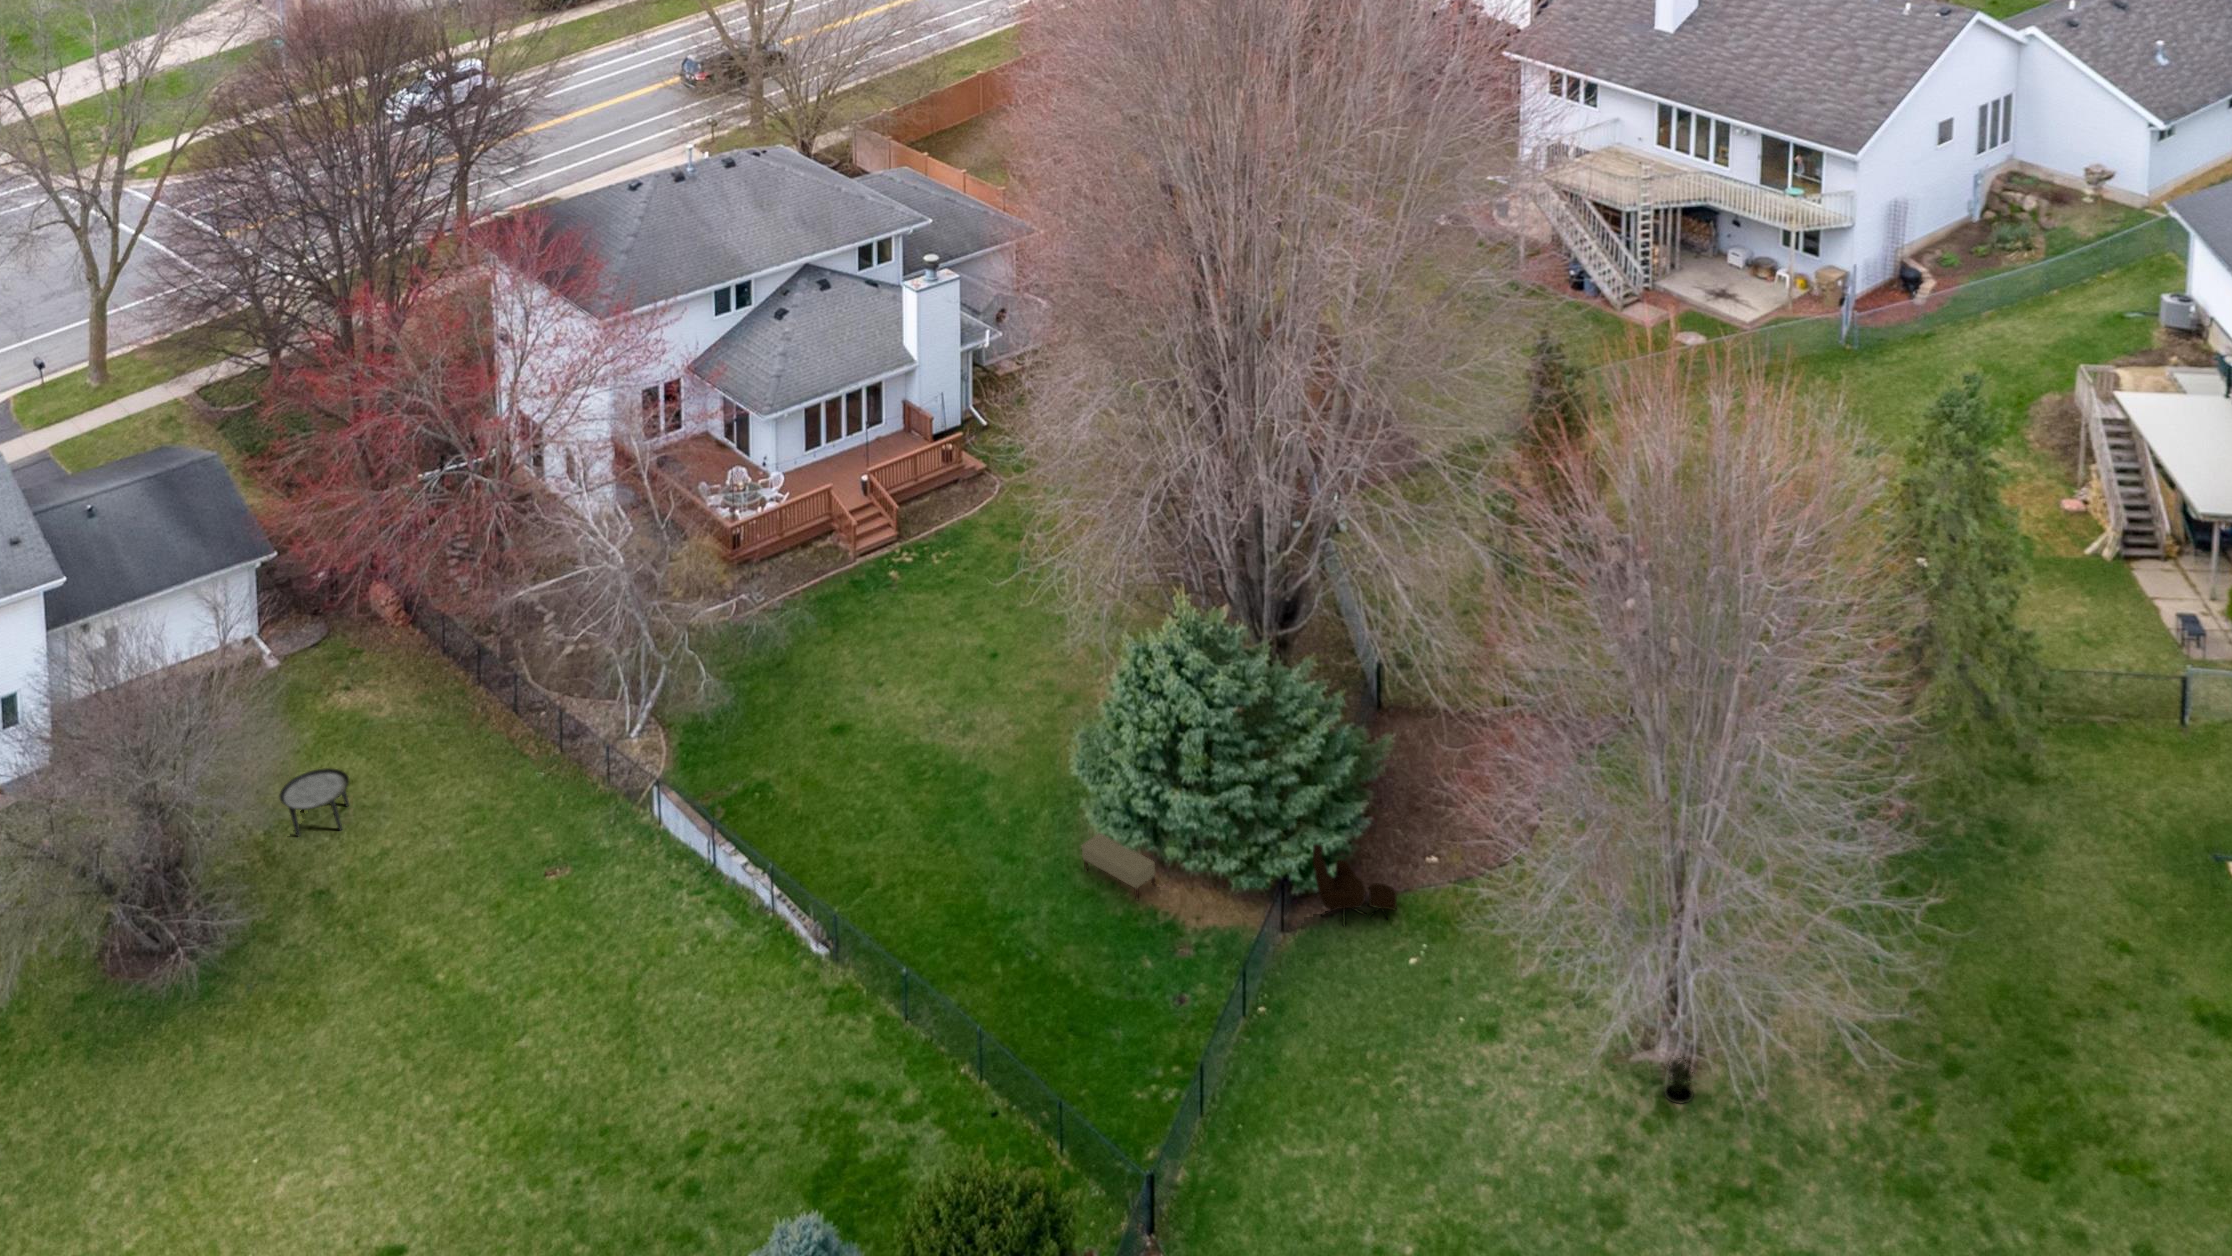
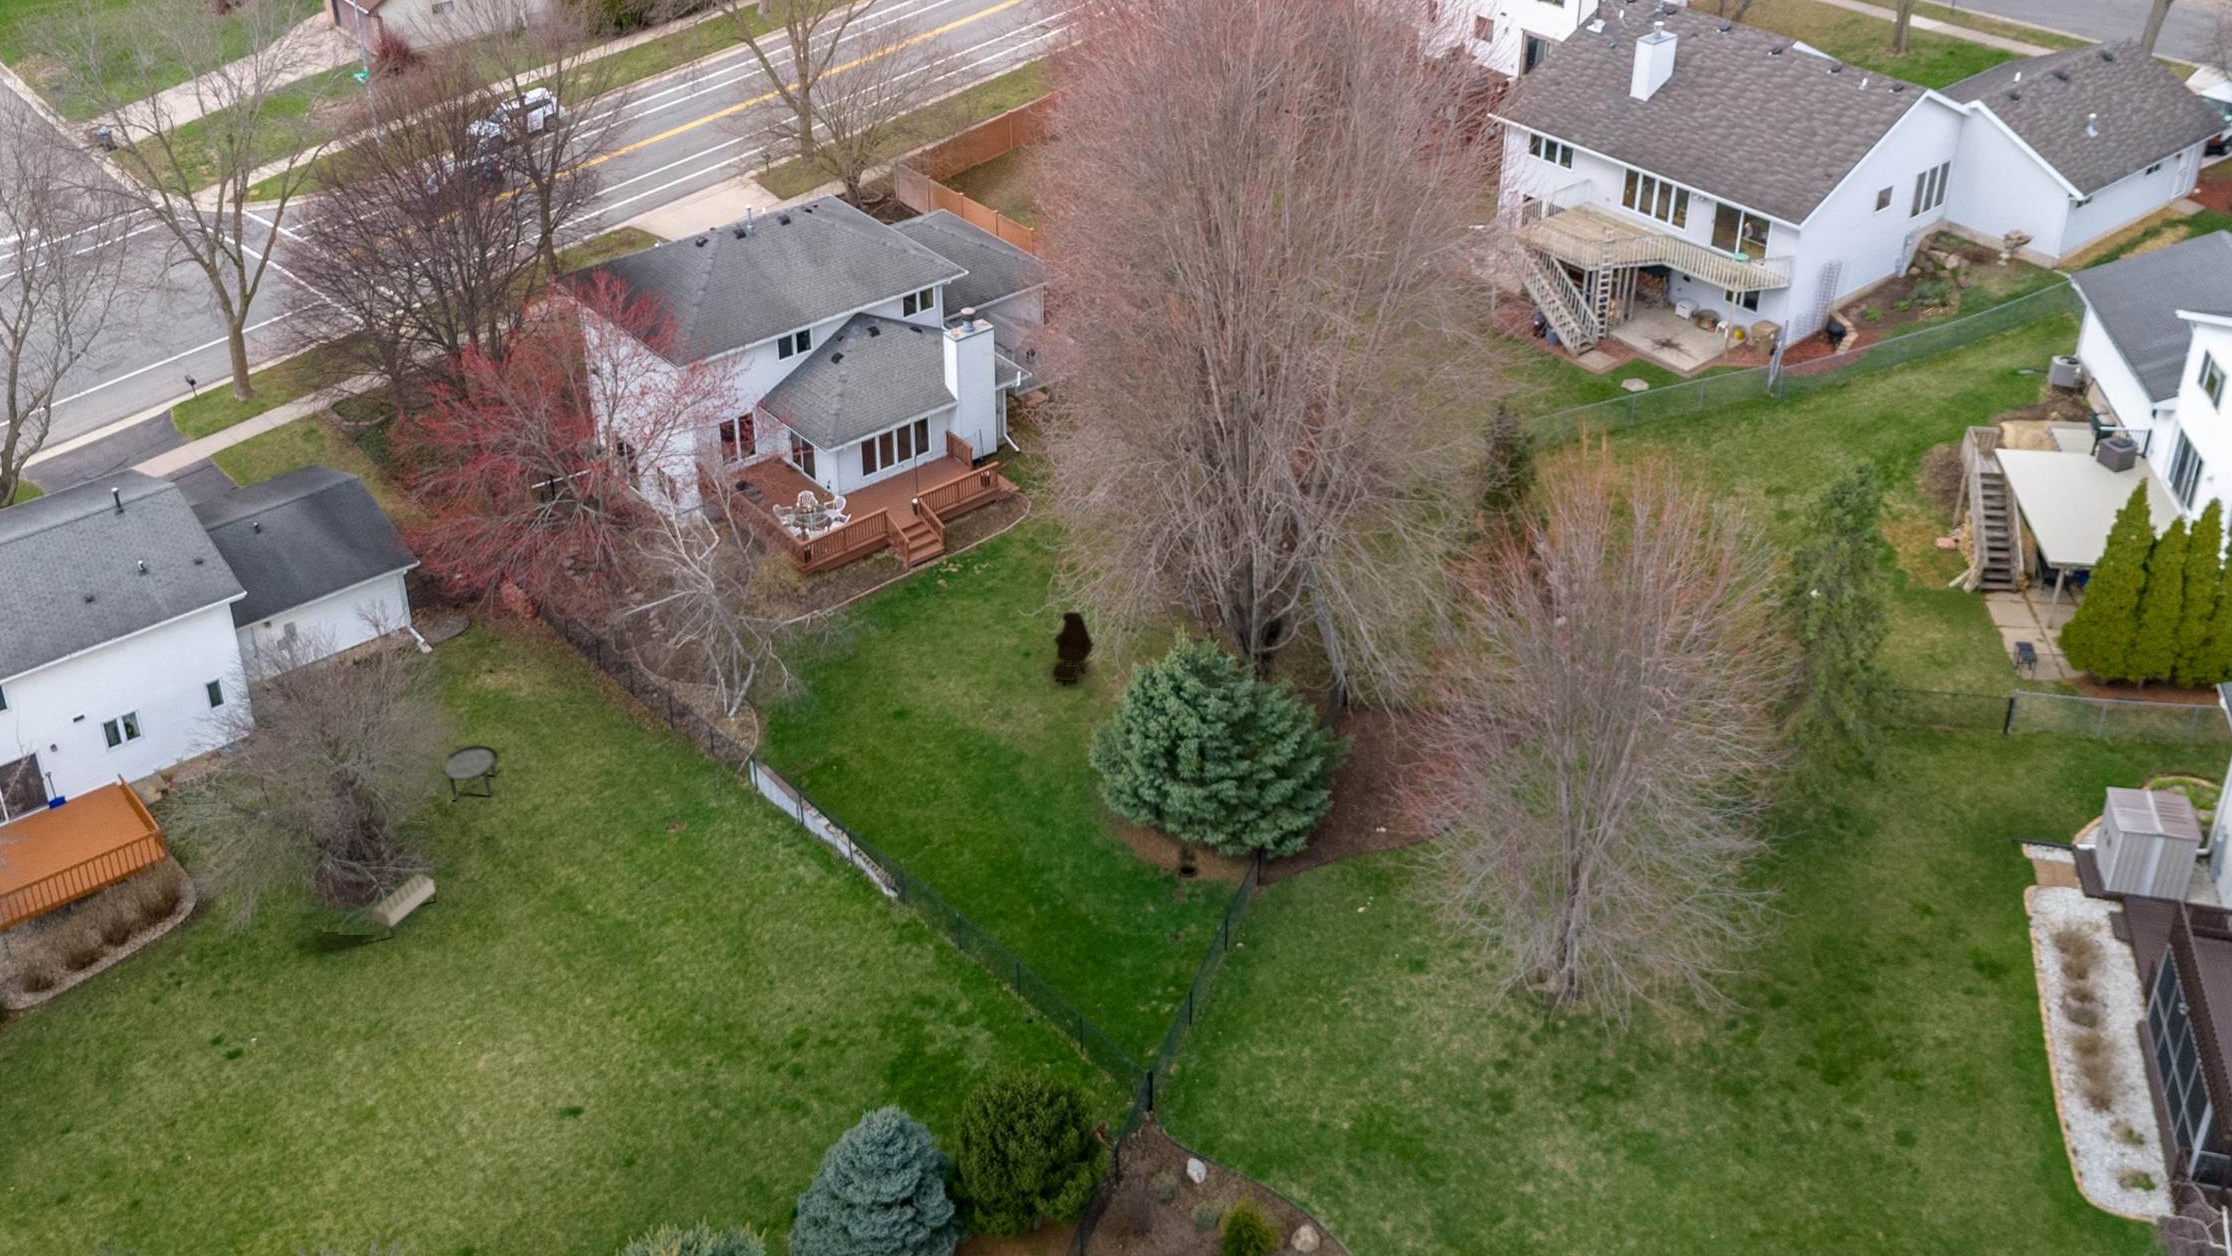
bench: present [1082,833,1156,900] -> present [372,874,437,936]
lounge chair: present [1313,844,1397,926] -> present [1052,612,1093,681]
potted tree: present [1664,1057,1693,1104] -> present [1178,845,1197,877]

